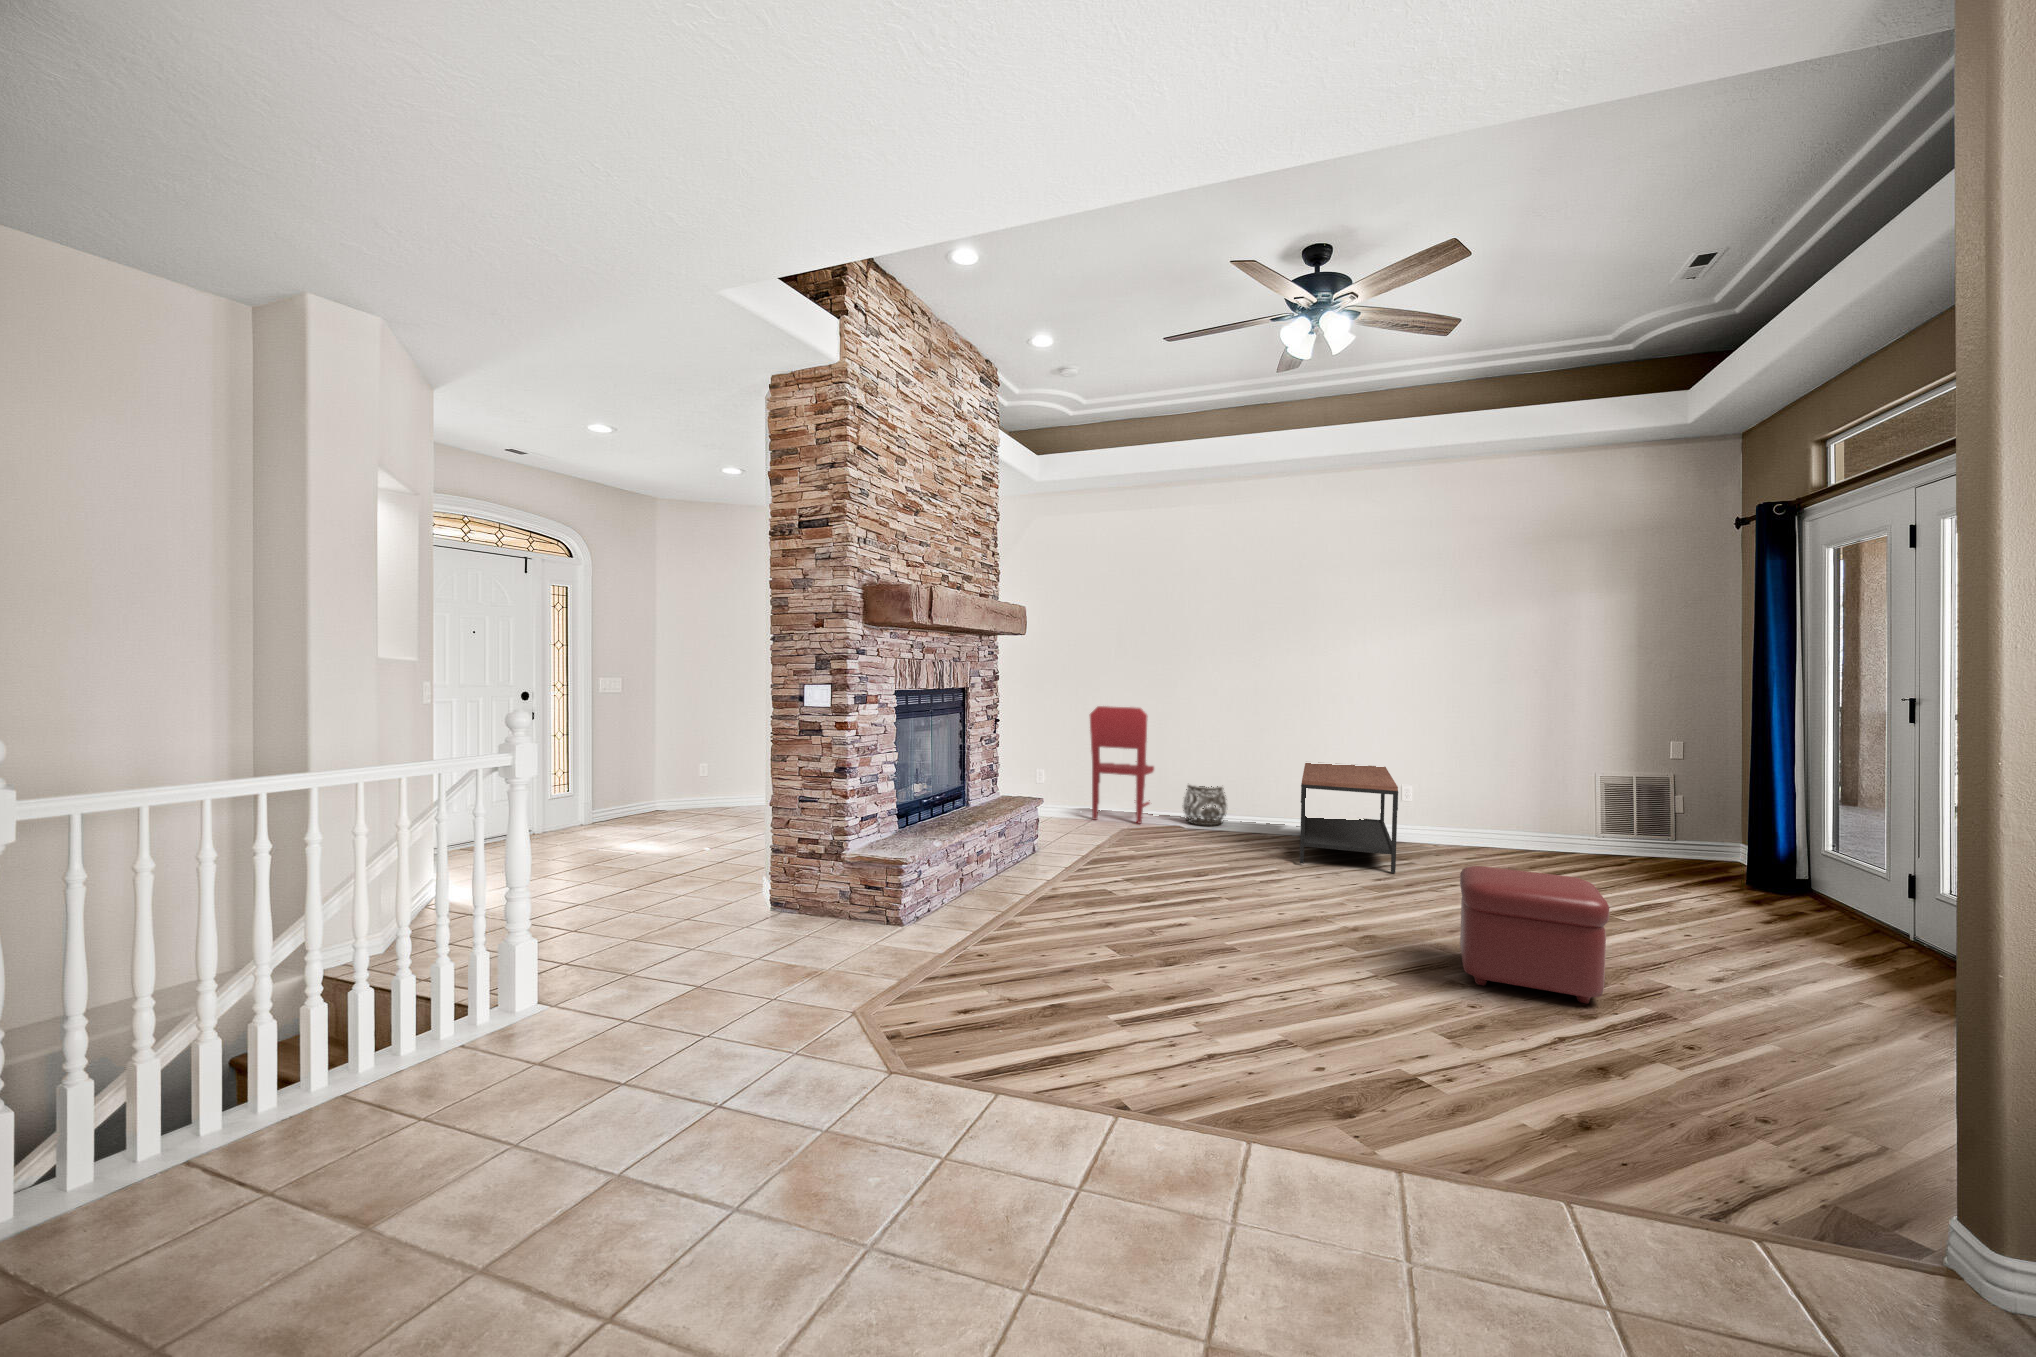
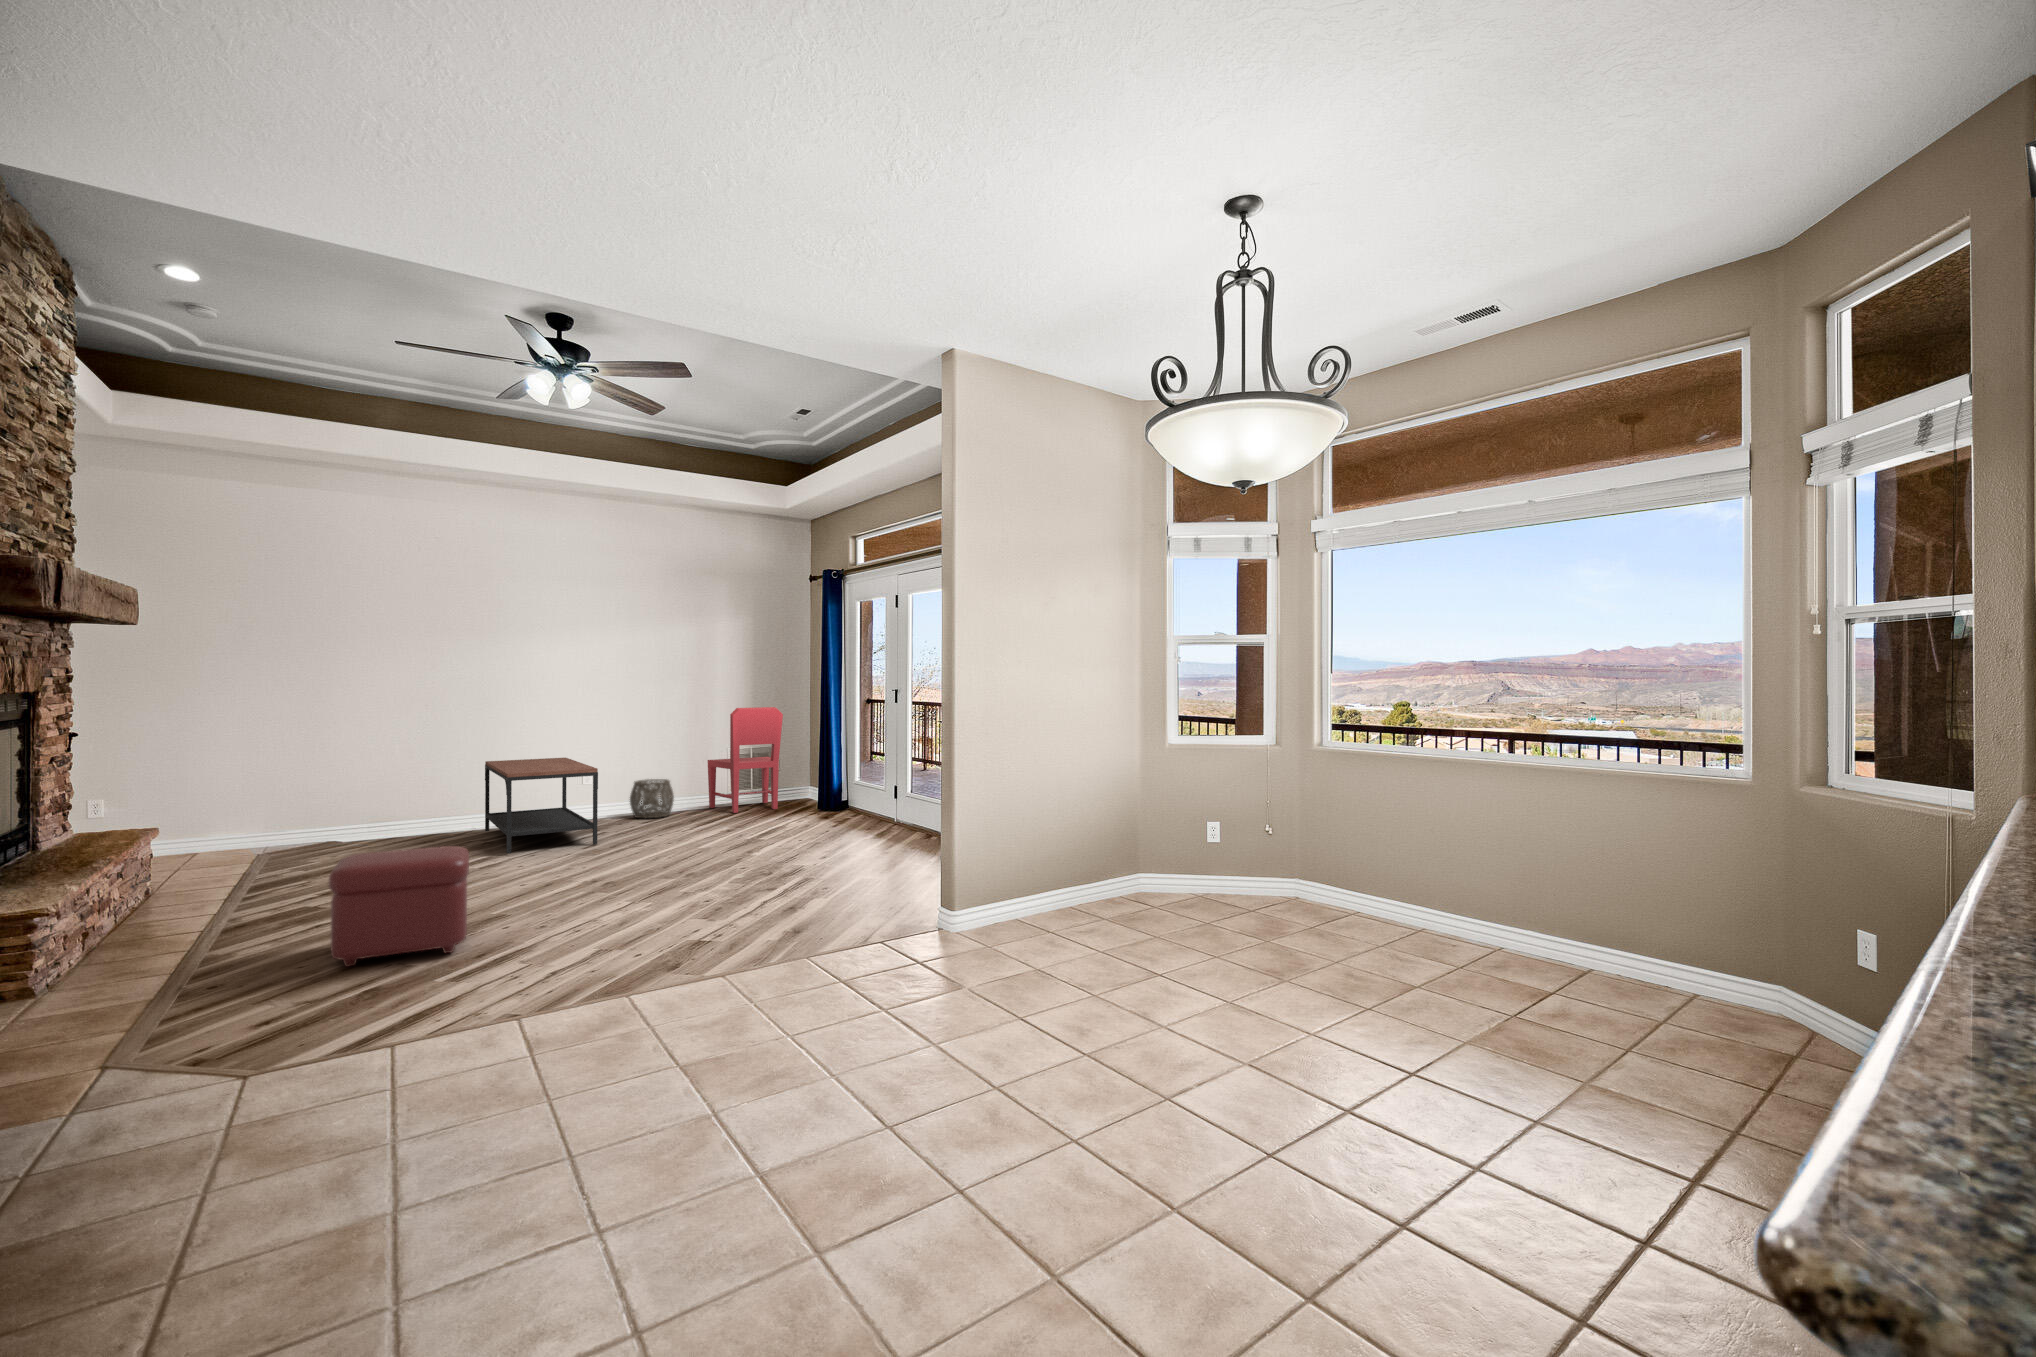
dining chair: present [1090,706,1154,824] -> present [708,707,783,813]
woven basket: present [1183,785,1227,826] -> present [630,779,674,818]
ottoman: present [1460,866,1609,1003] -> present [329,846,469,967]

